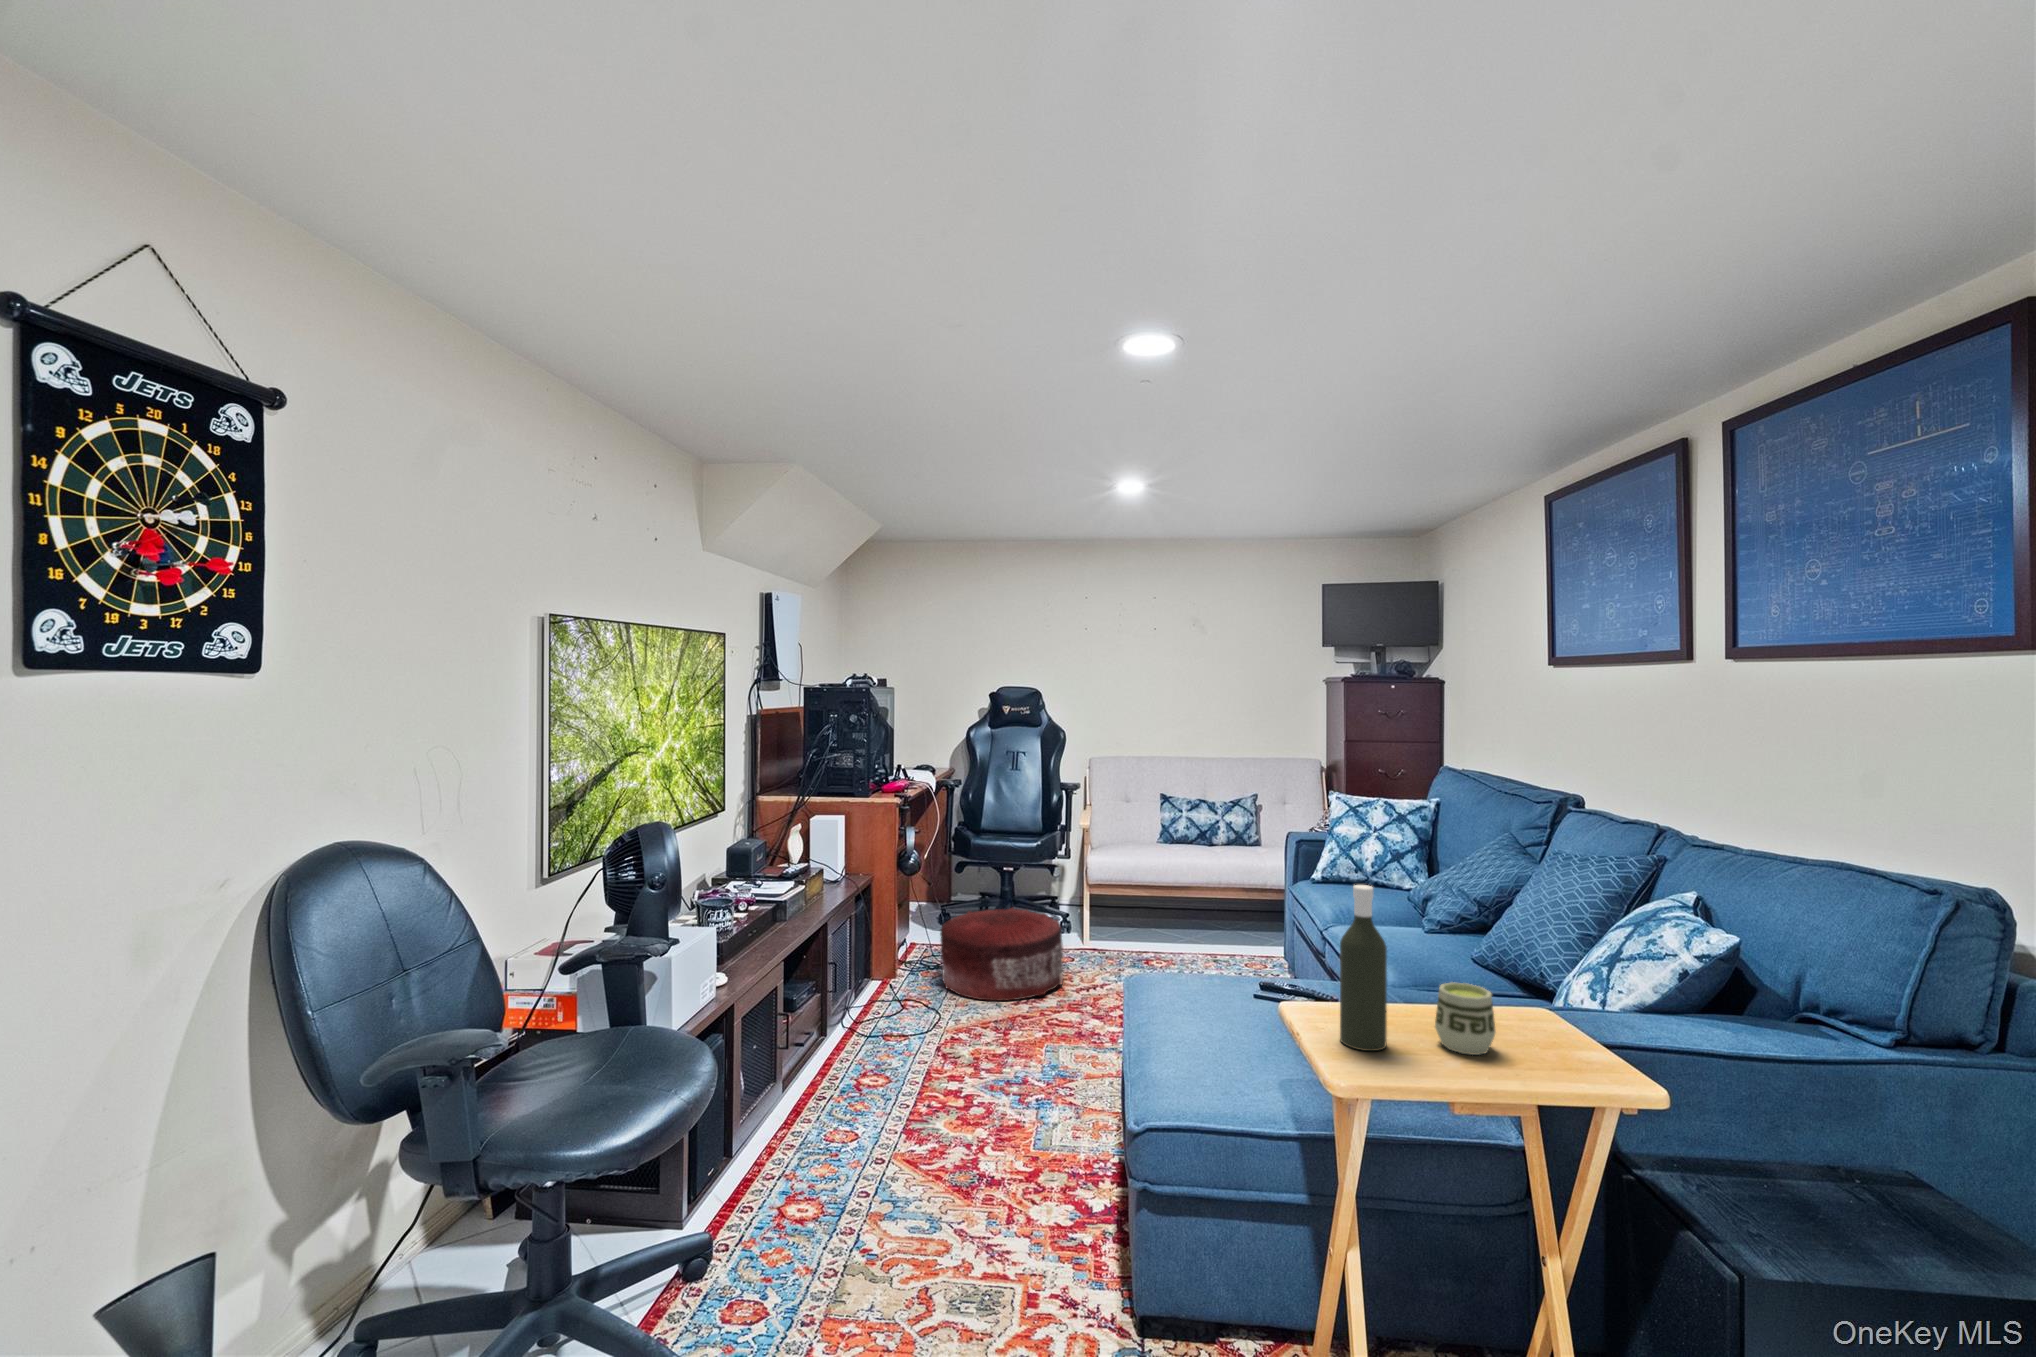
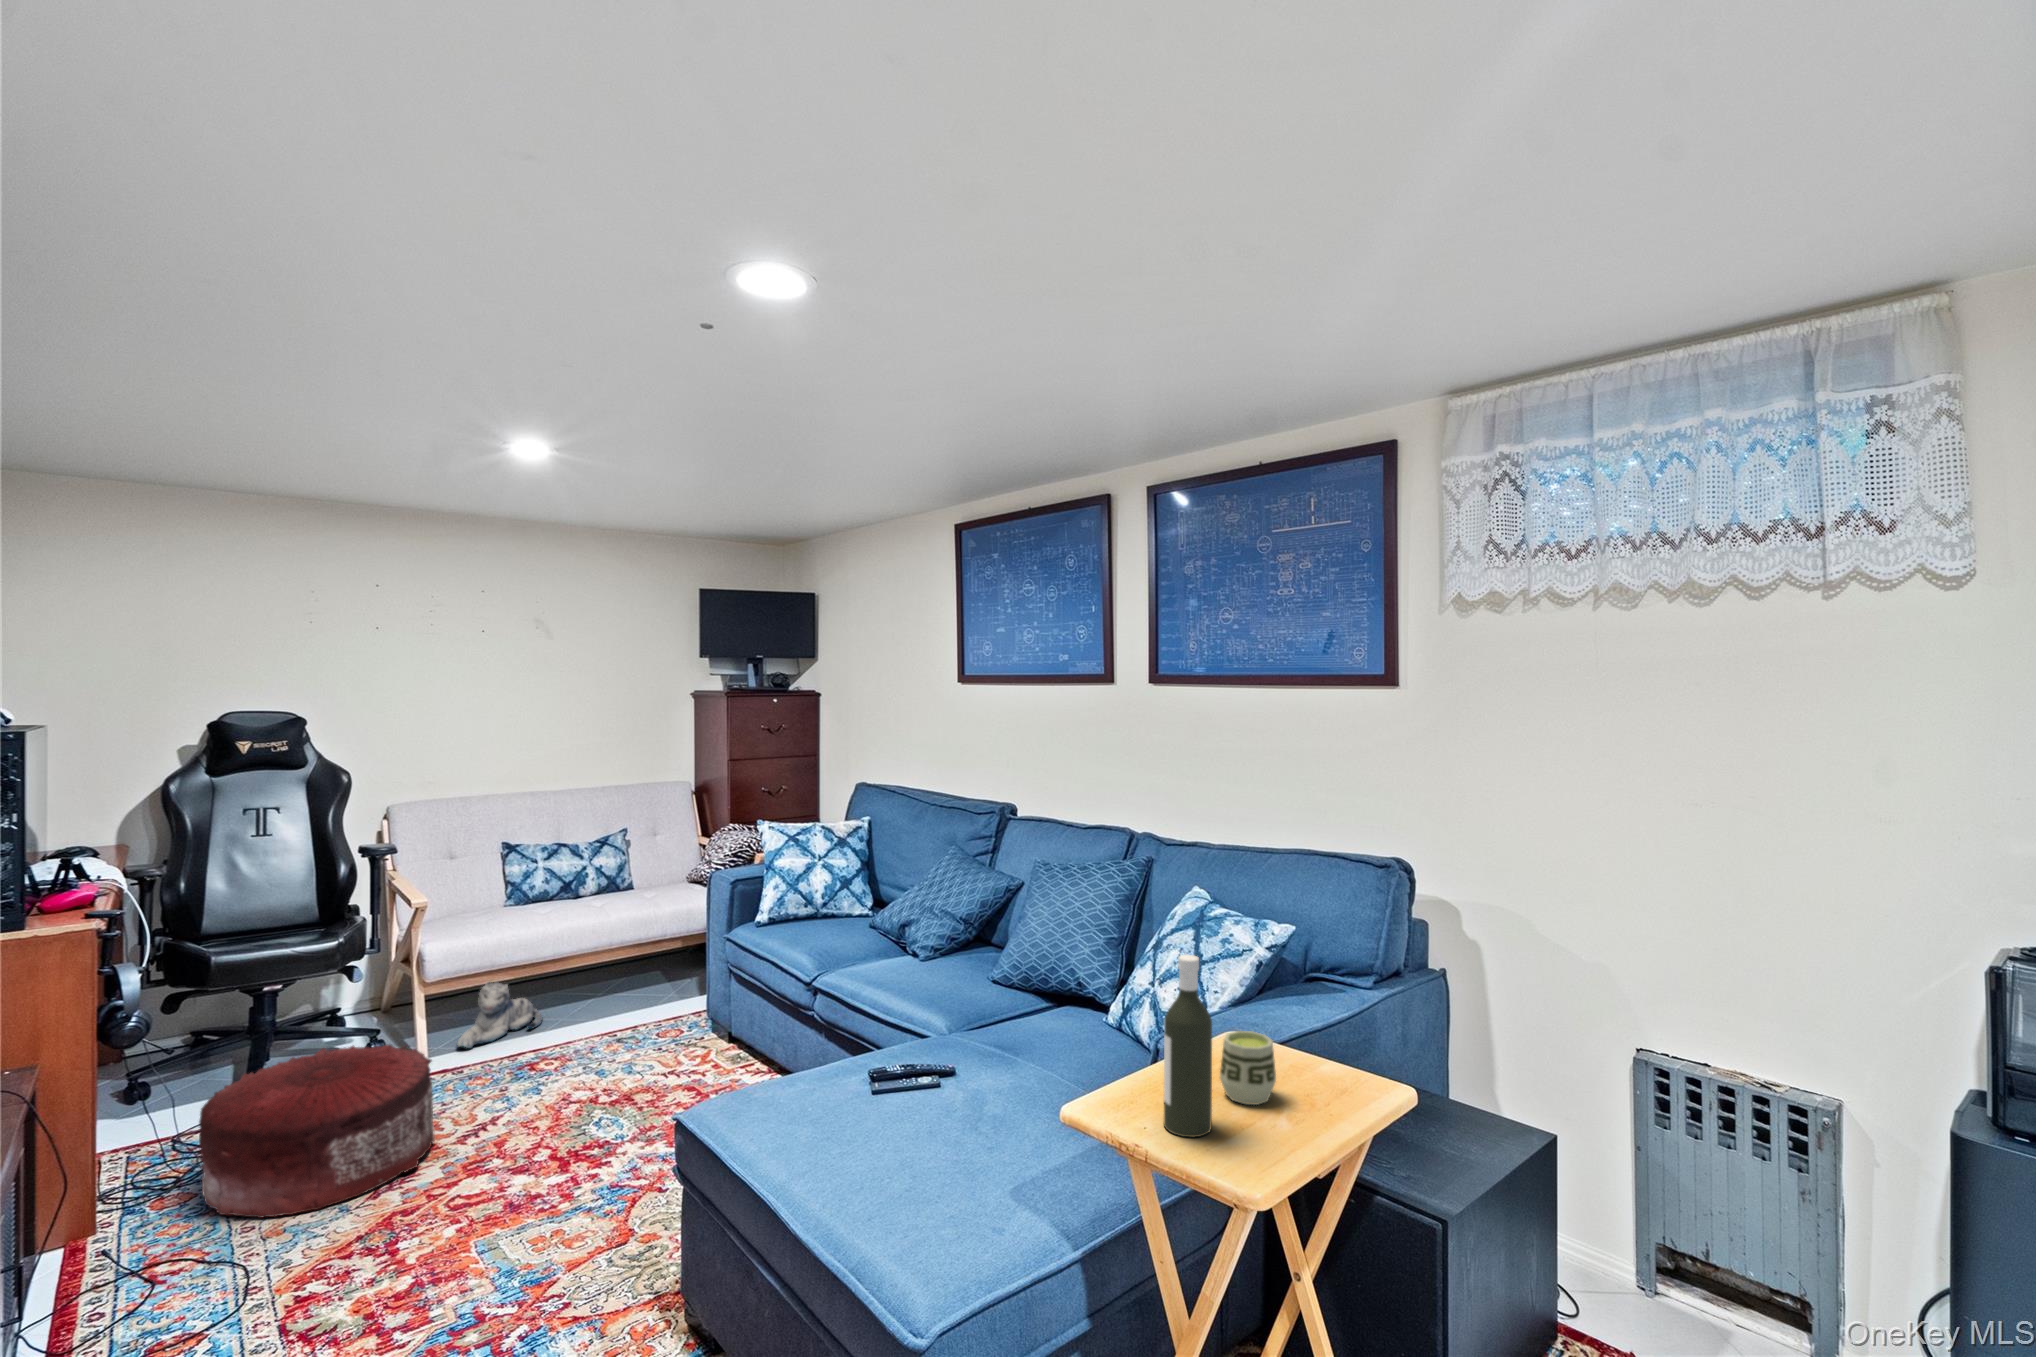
plush toy: none [1110,894,1174,939] -> present [457,982,542,1048]

